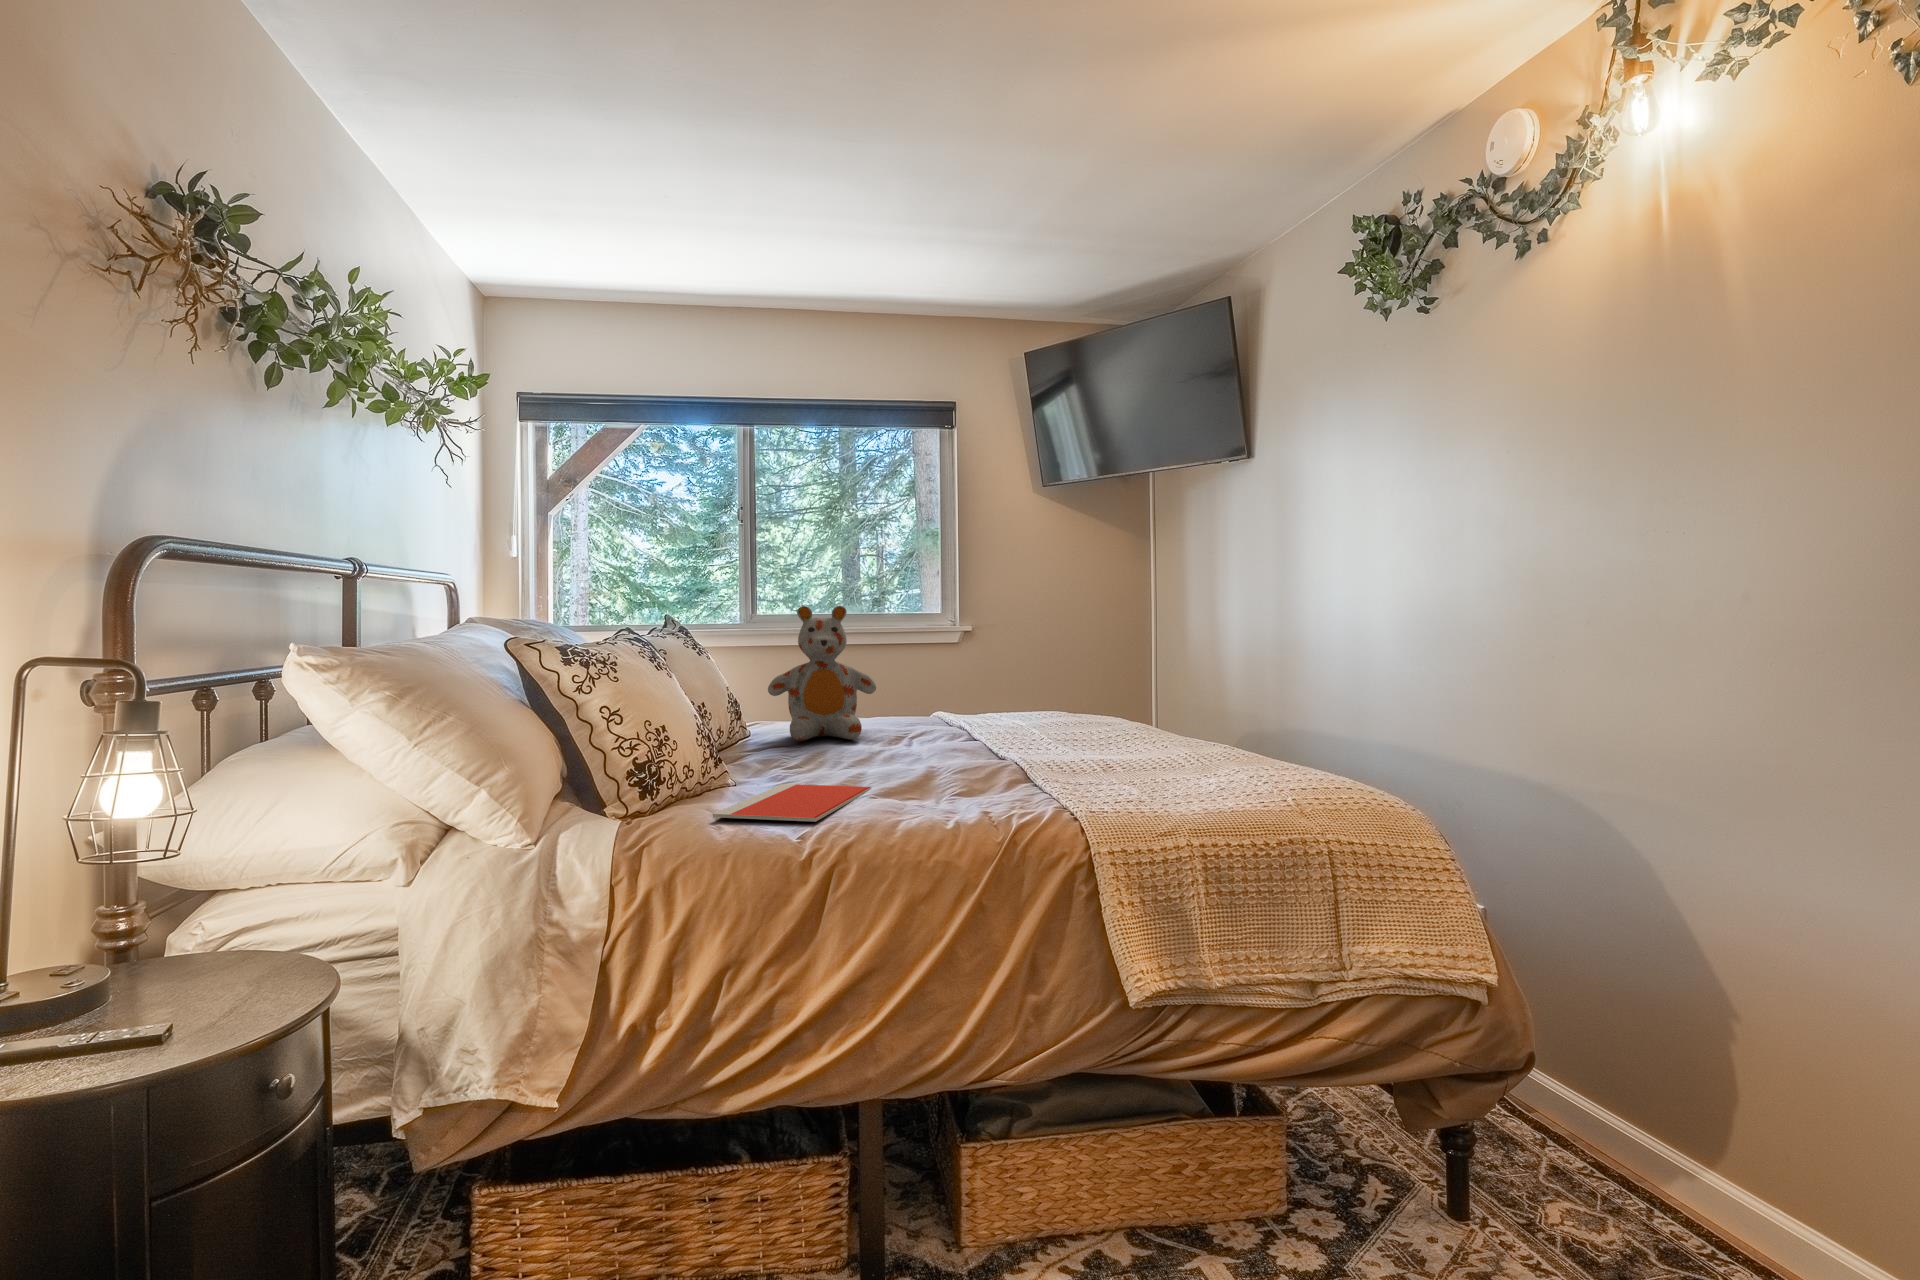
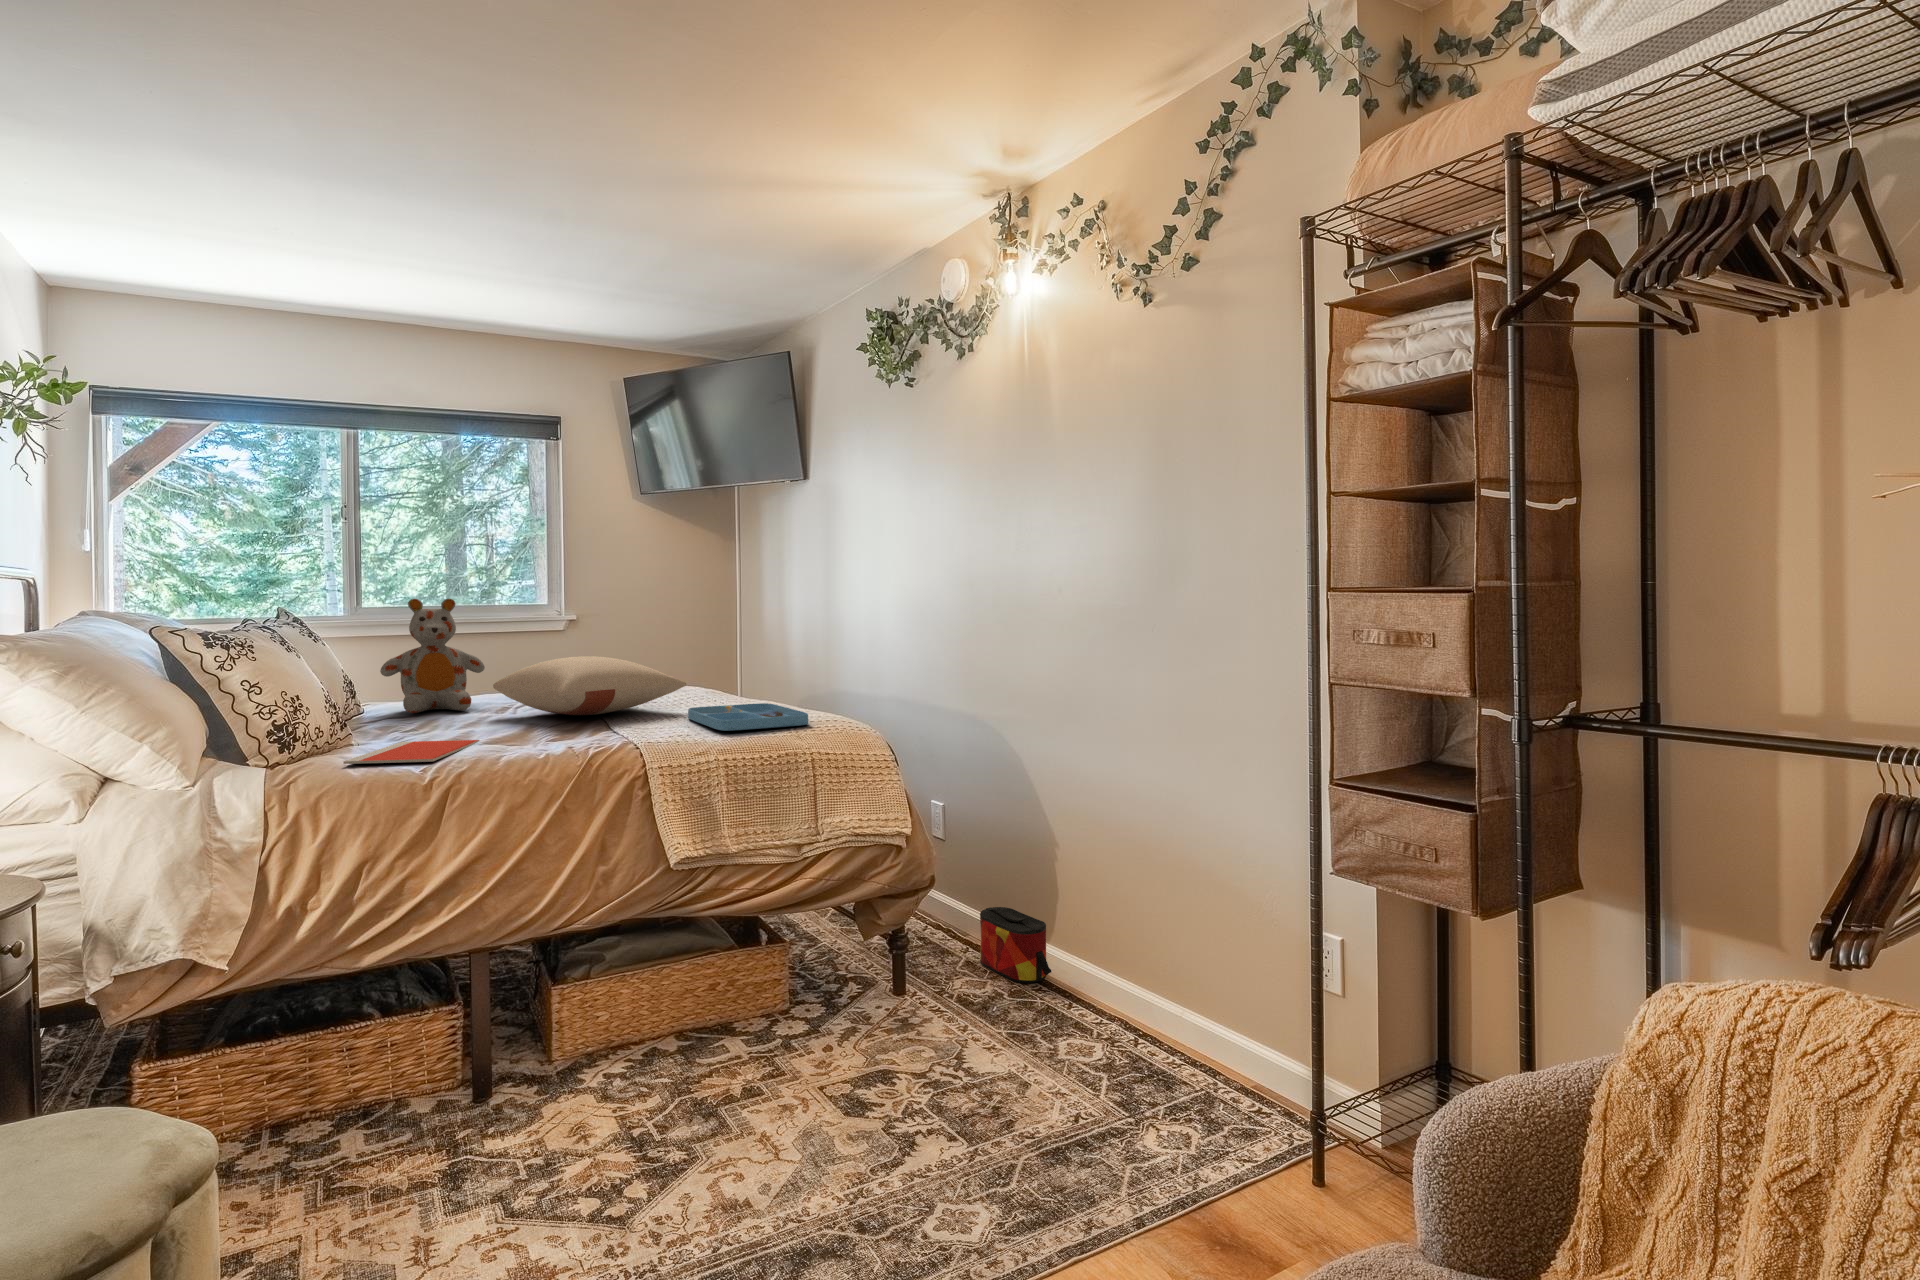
pillow: none [886,679,1121,754] -> present [493,656,687,715]
tray: none [1128,750,1314,795] -> present [688,703,809,731]
bag: none [1564,1085,1722,1237] -> present [980,907,1052,983]

